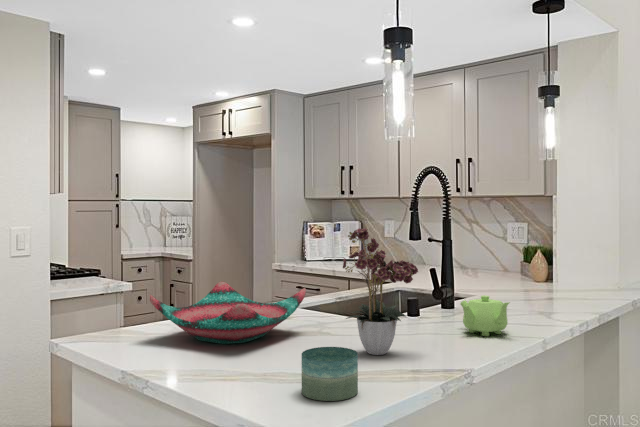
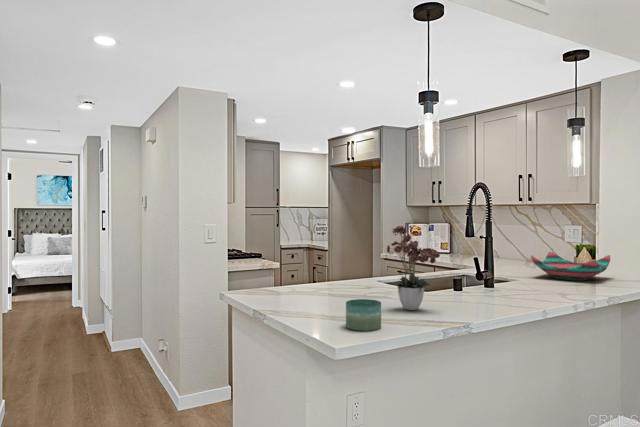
decorative bowl: present [150,282,306,344] -> present [531,252,610,280]
teapot: present [460,295,510,336] -> none [481,276,517,304]

